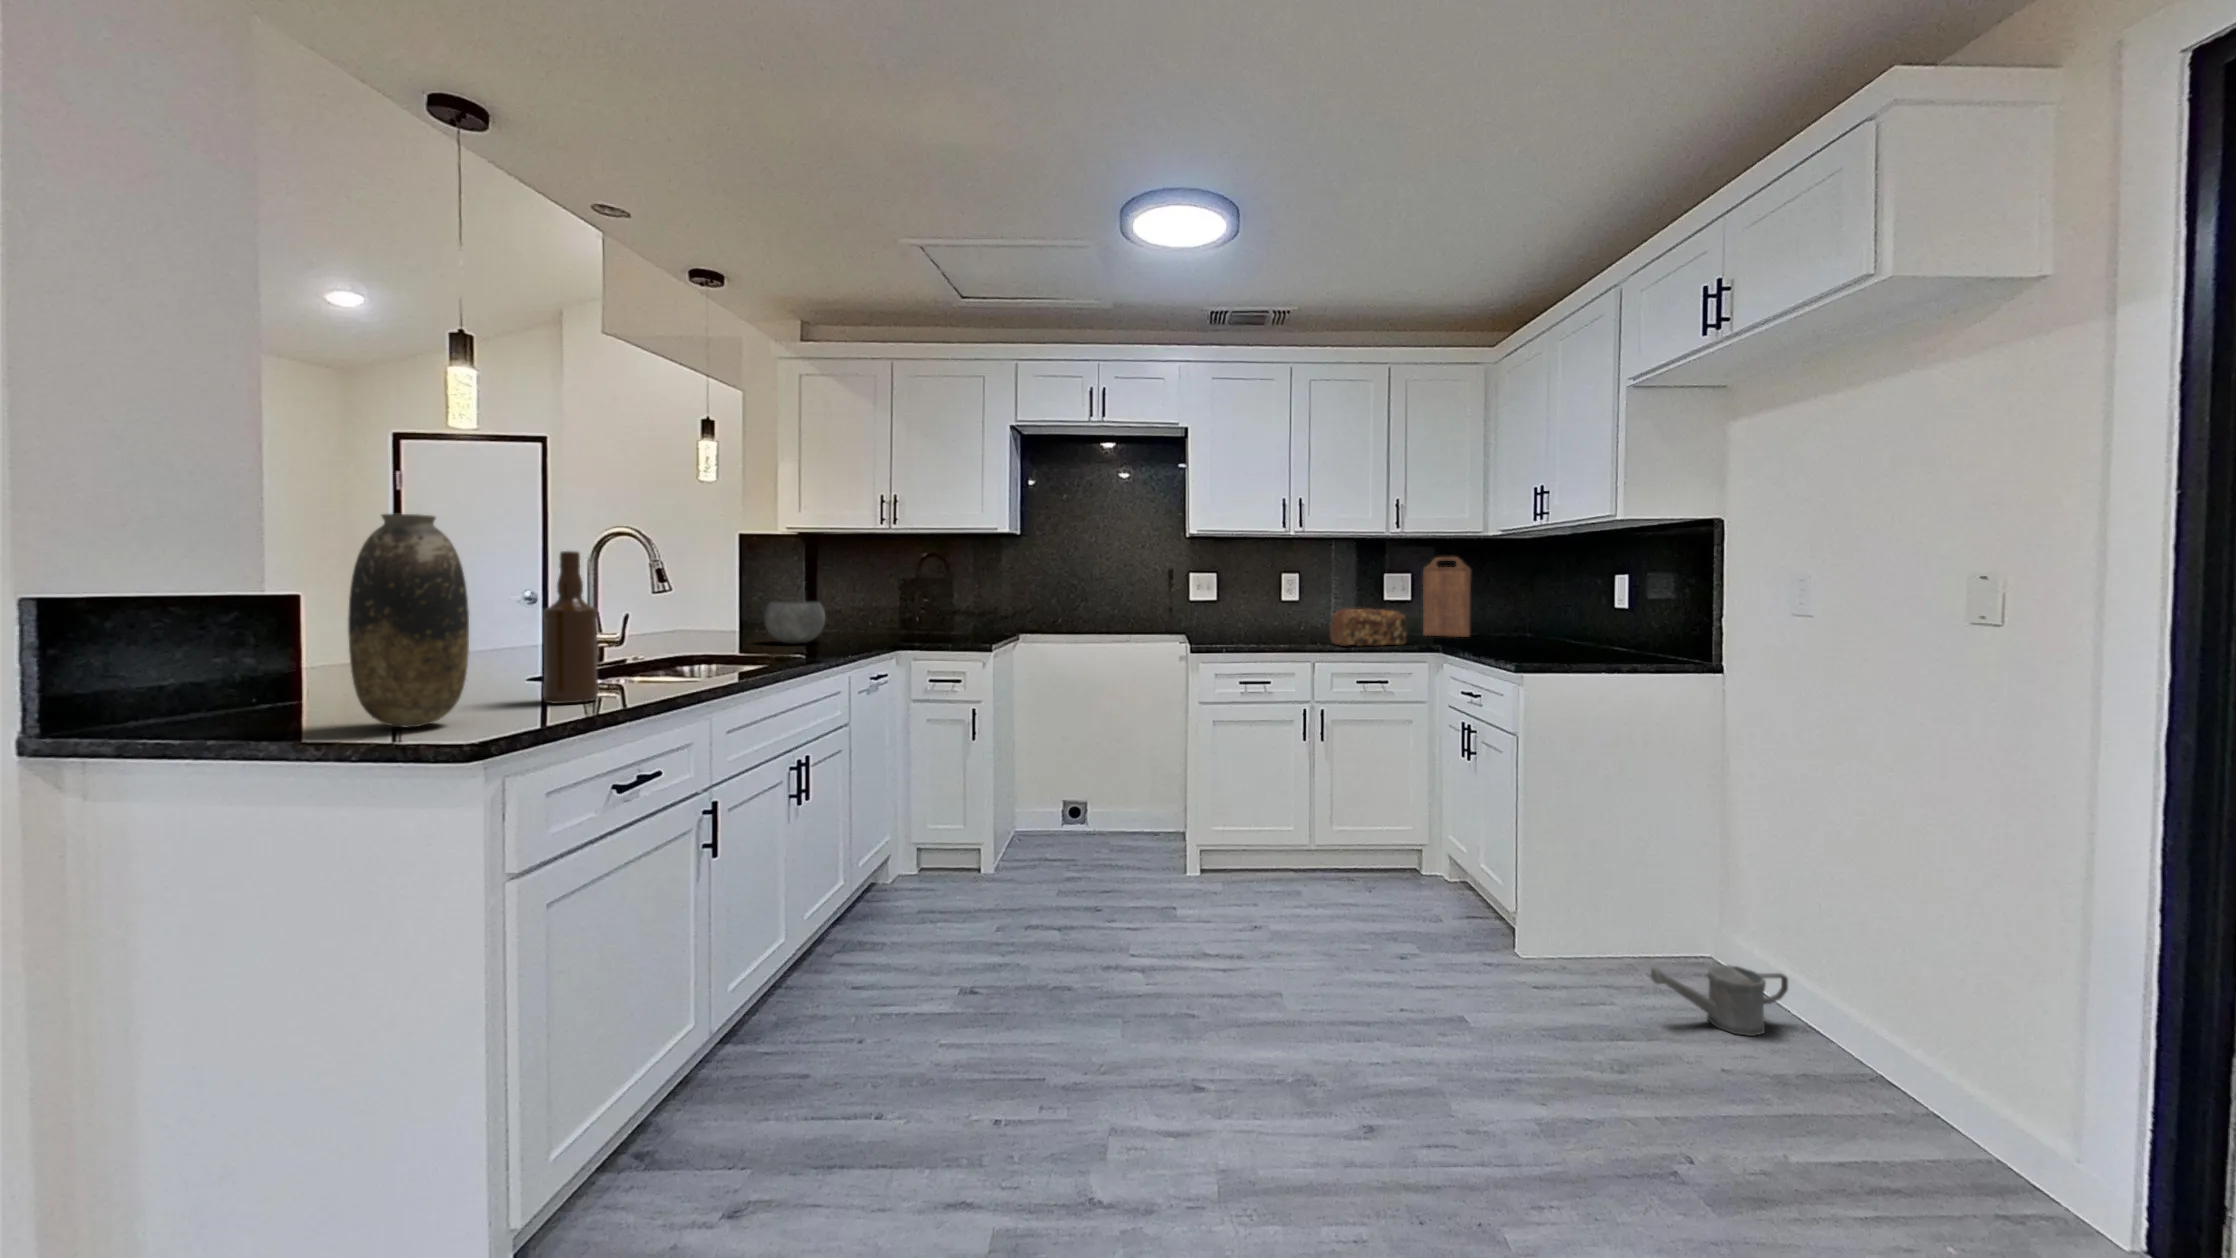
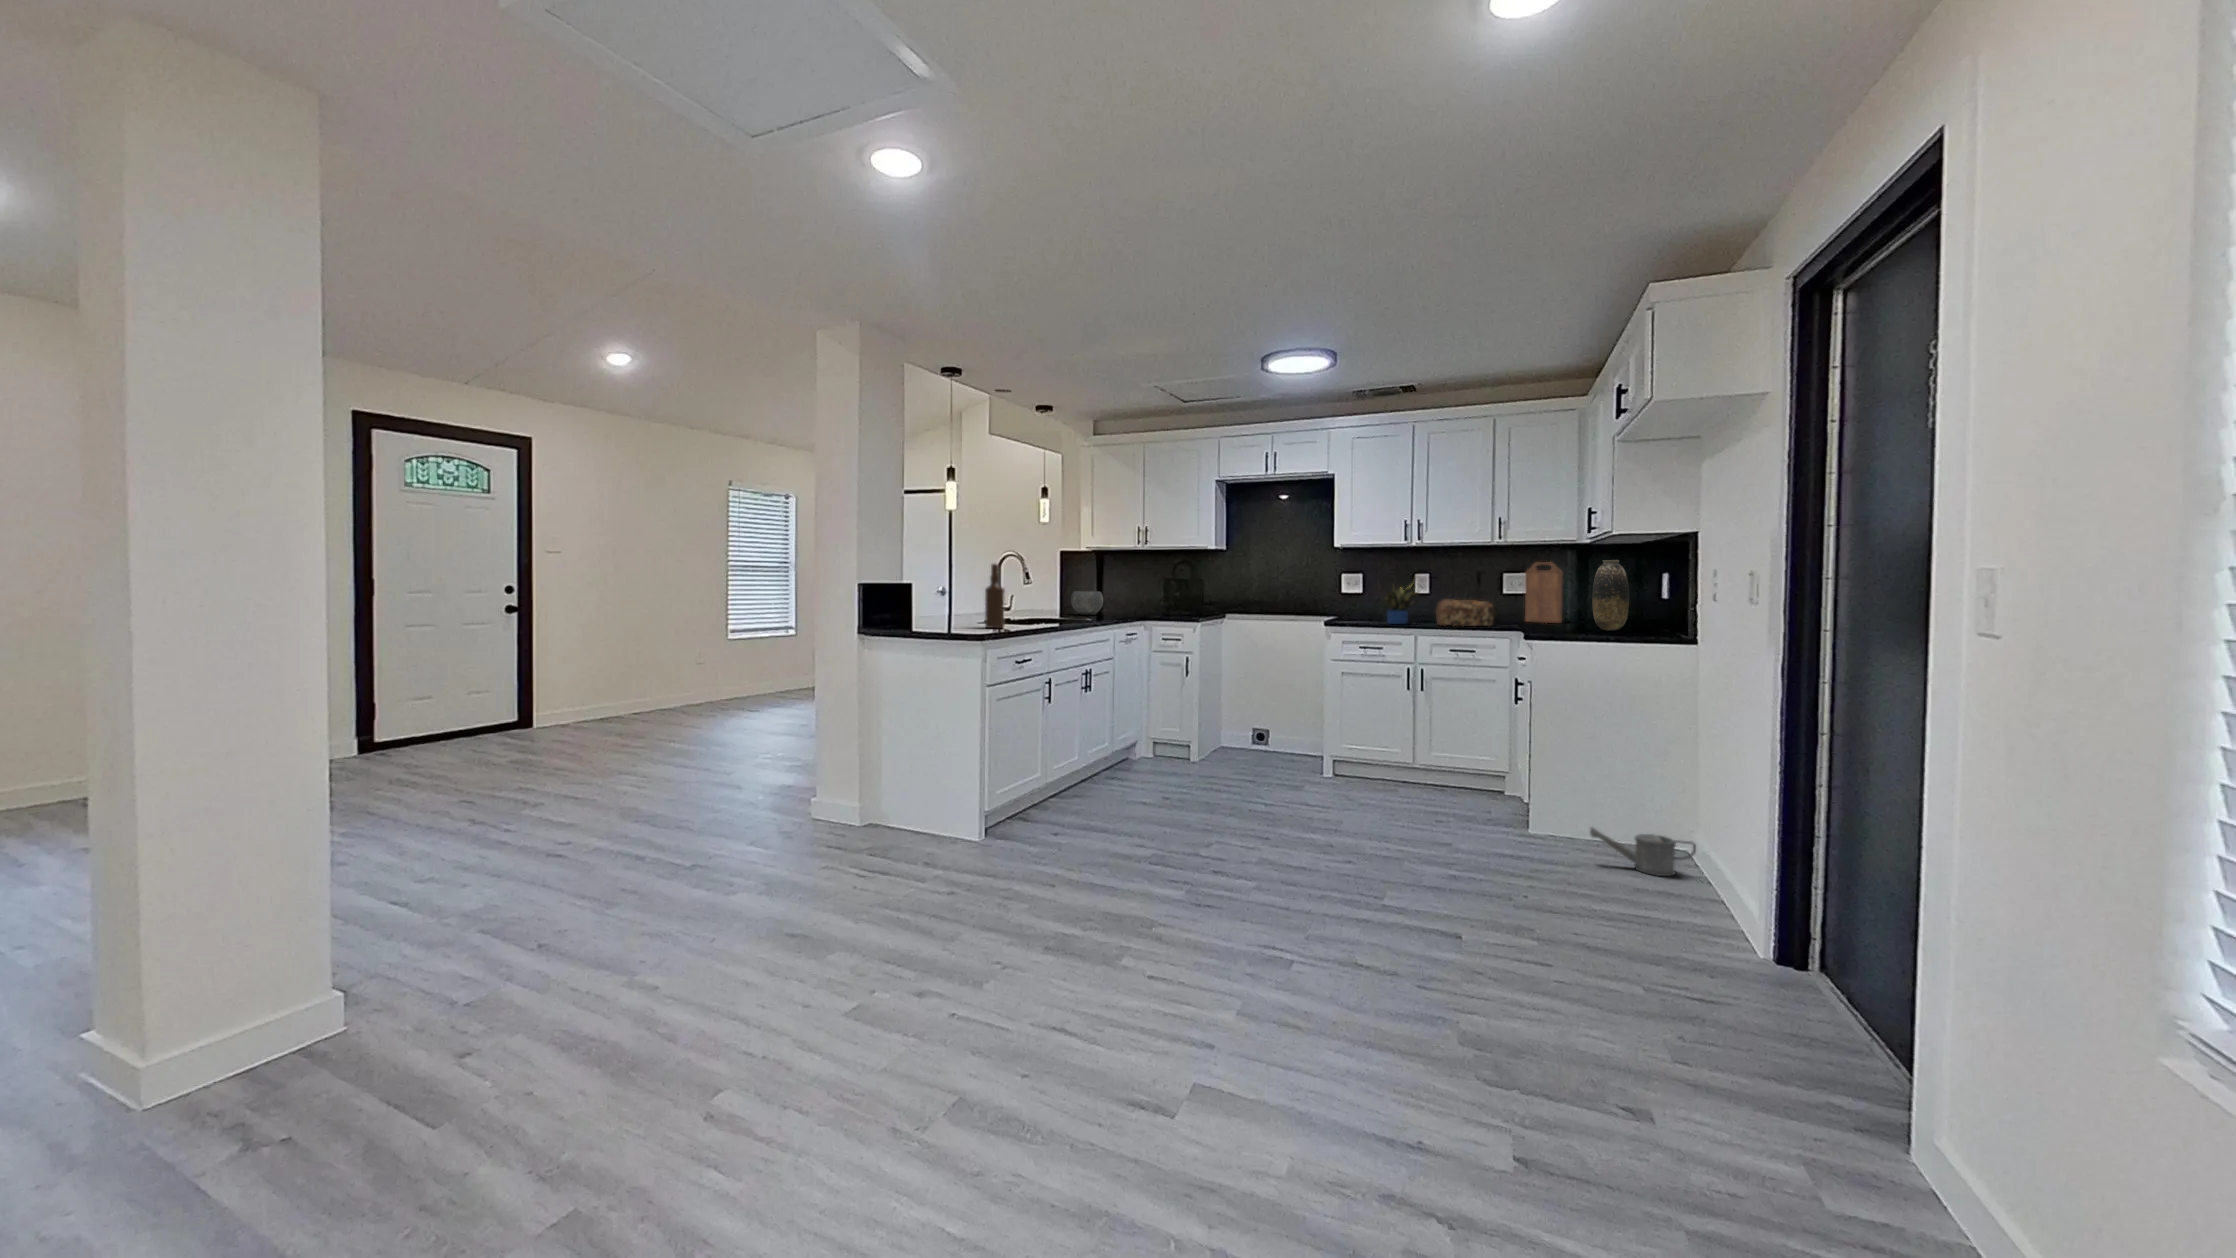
vase: present [348,514,469,728] -> present [1592,560,1629,631]
potted plant: none [1259,571,1306,644] -> present [1385,586,1418,624]

